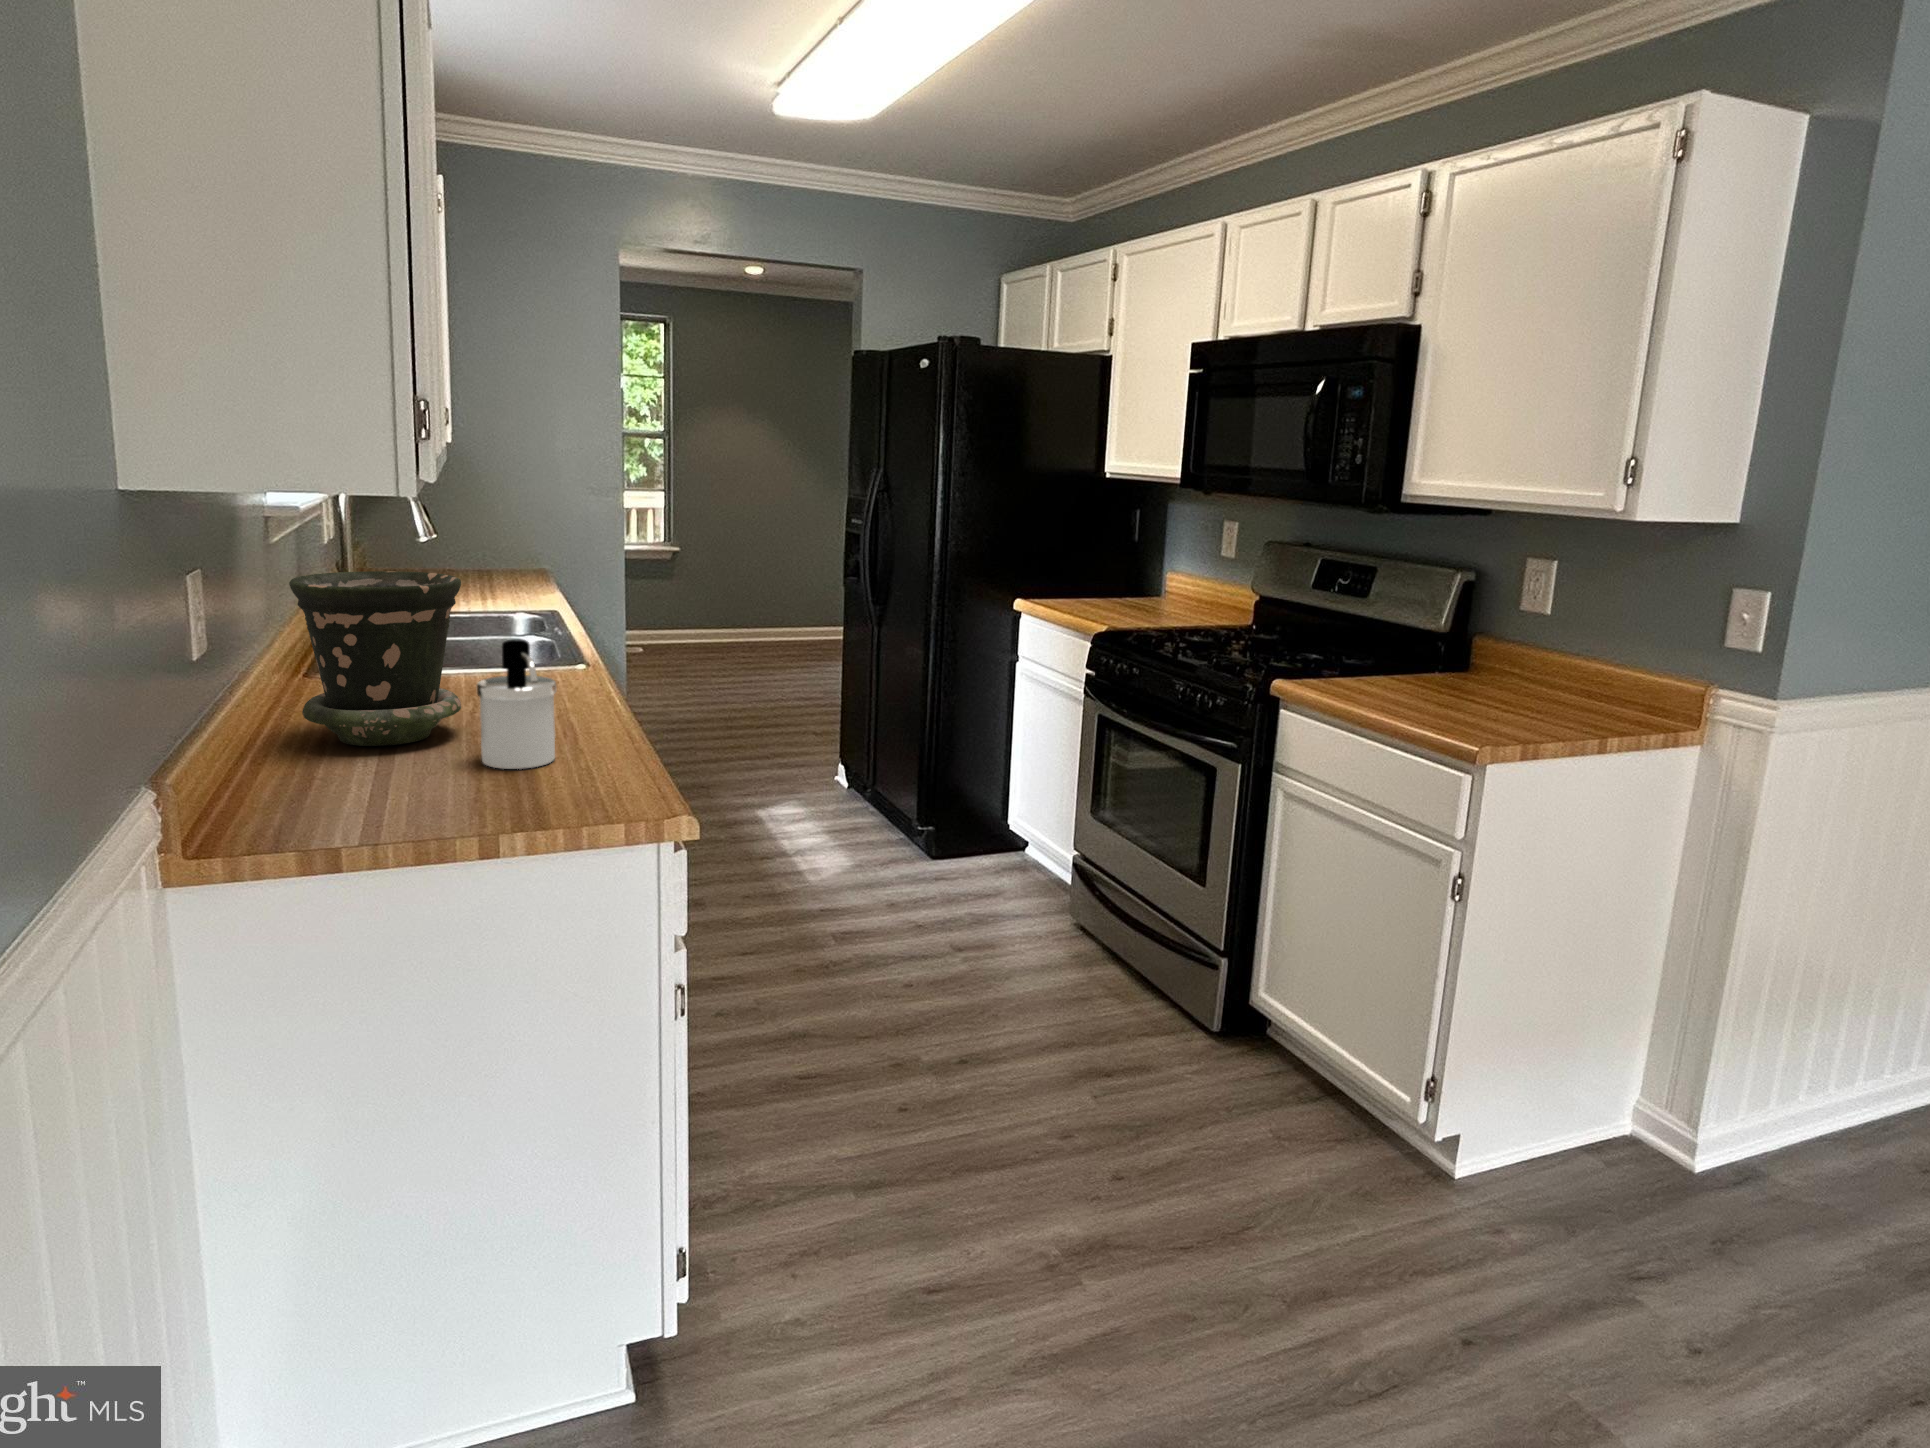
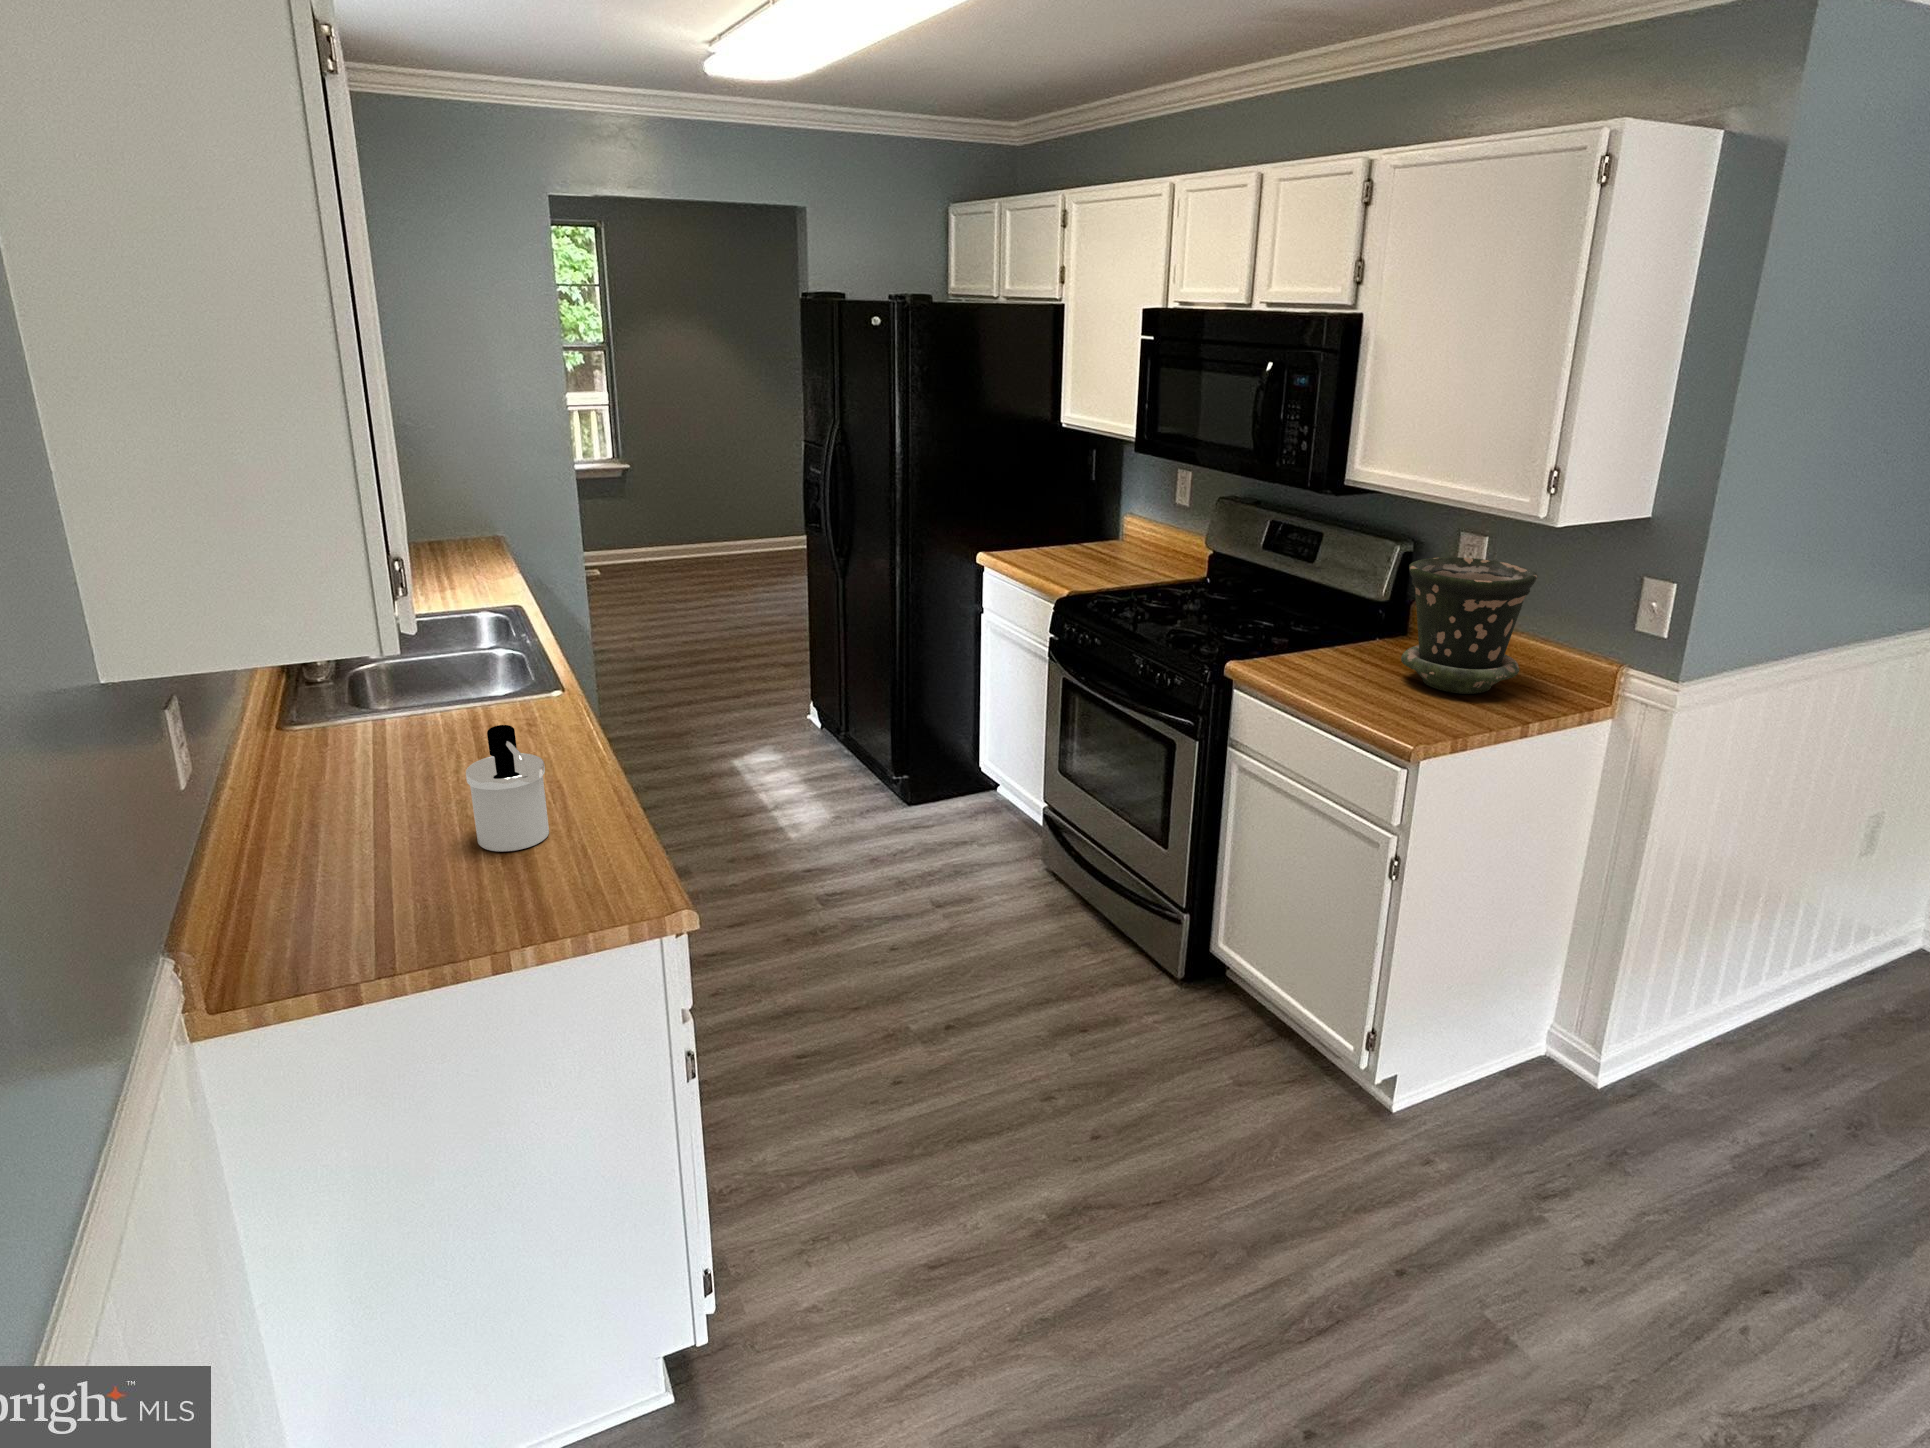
flower pot: present [289,571,461,746] -> present [1401,557,1538,694]

